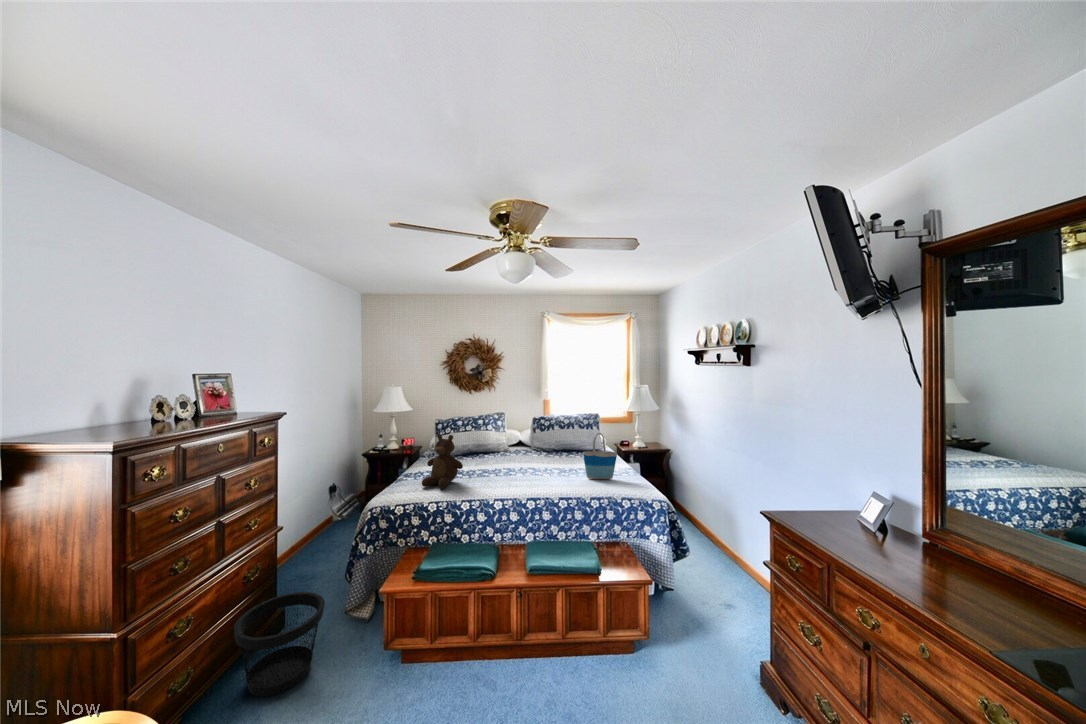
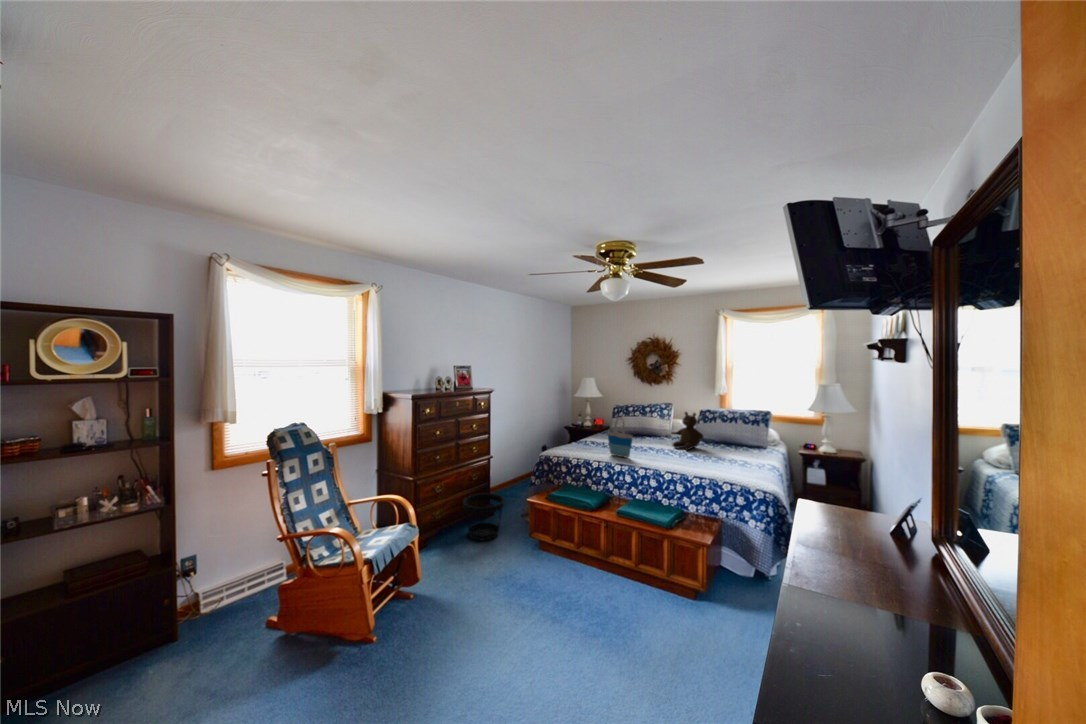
tote bag: present [583,433,617,479] -> present [608,417,633,458]
teddy bear: present [422,434,463,489] -> present [673,412,703,450]

